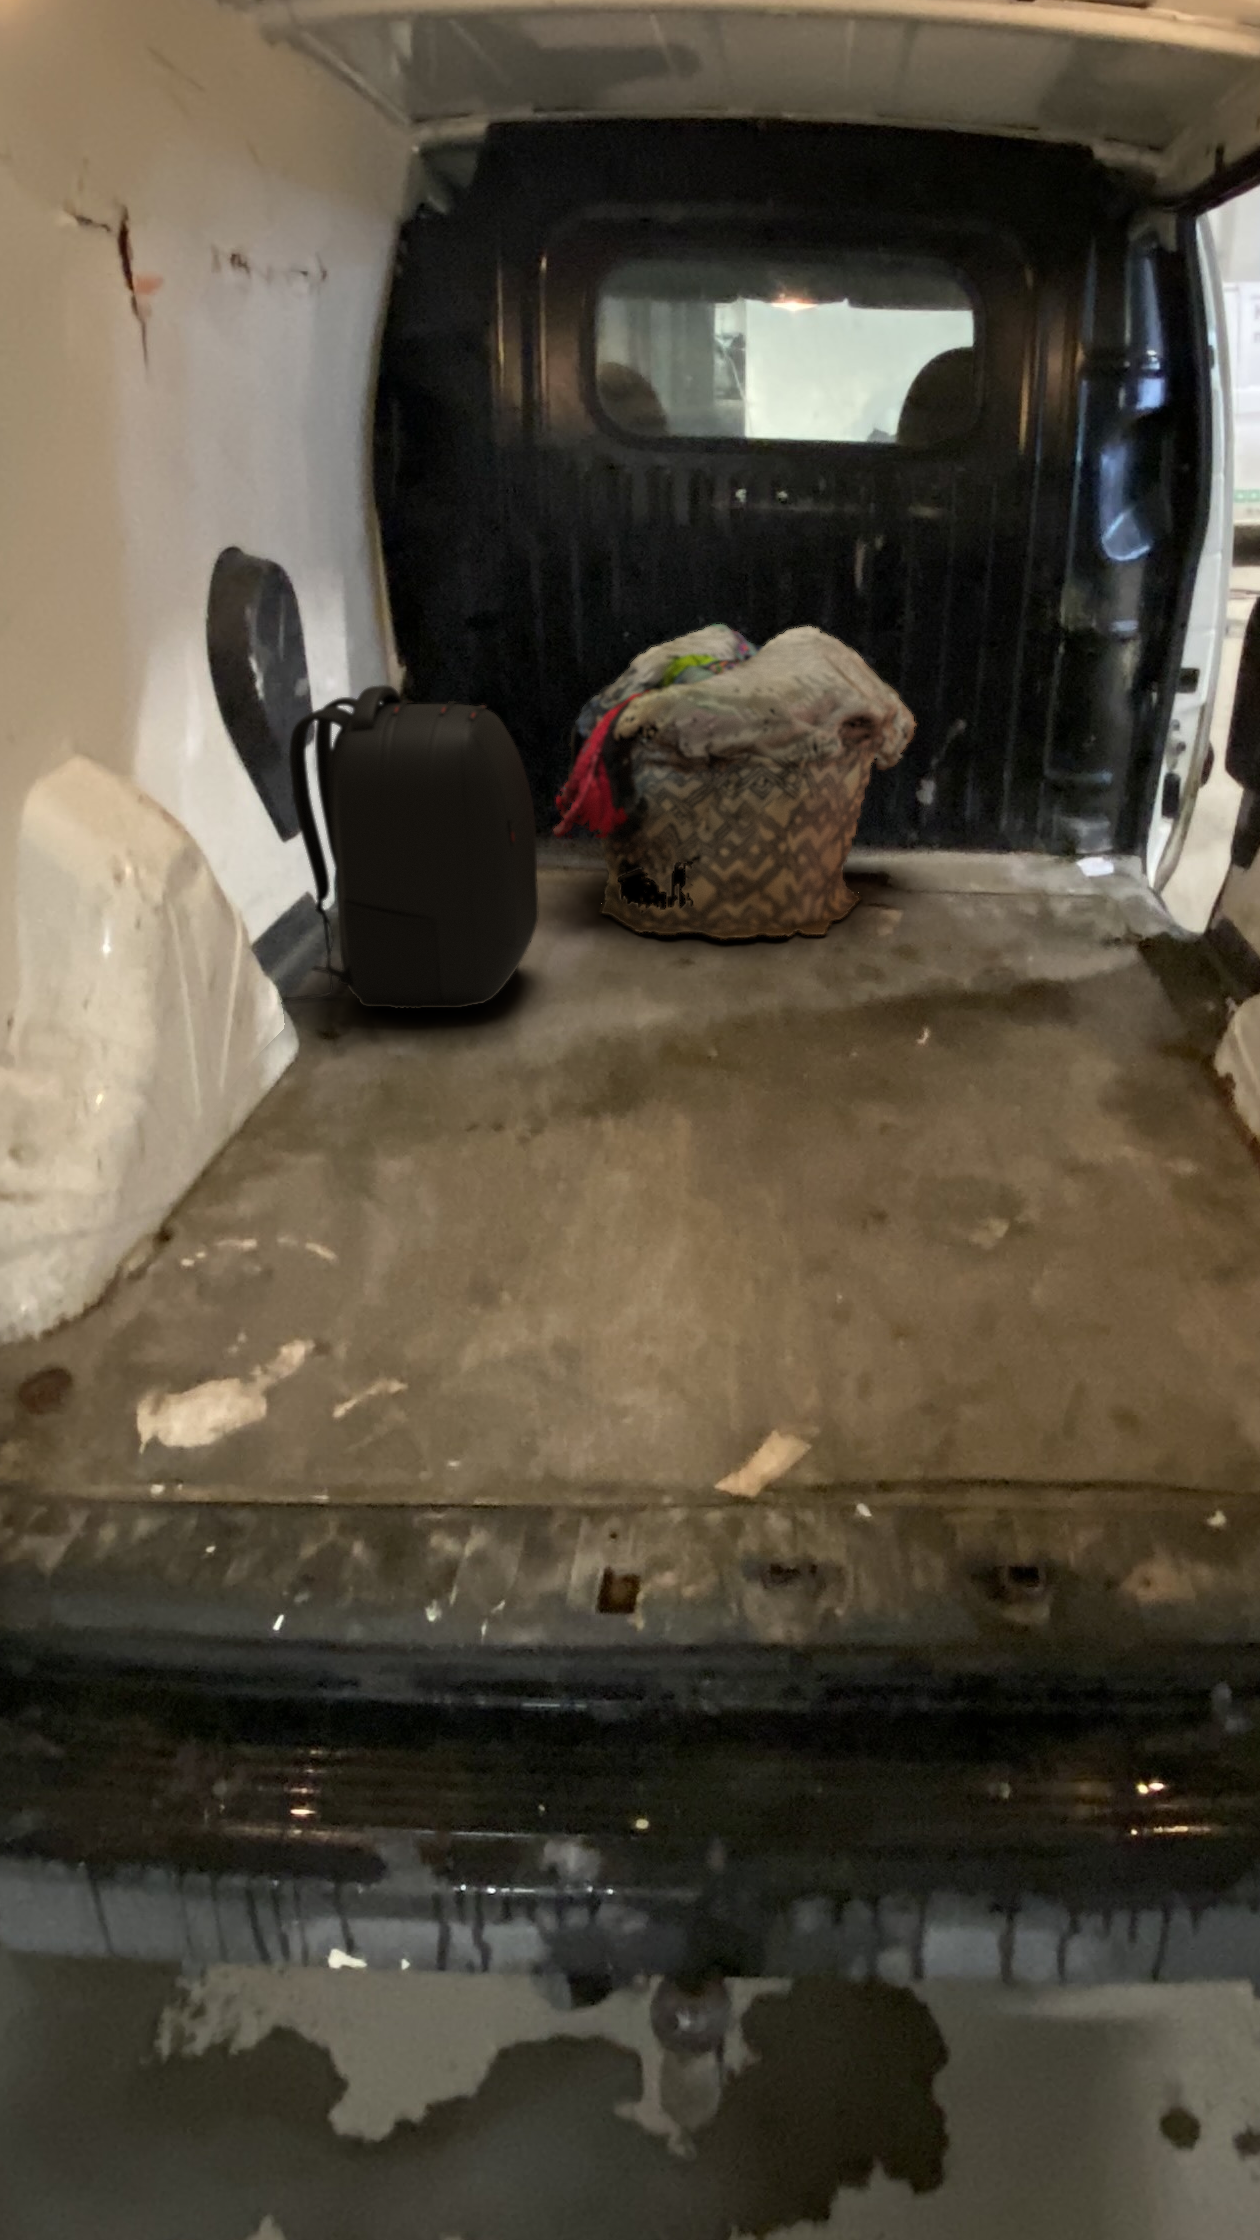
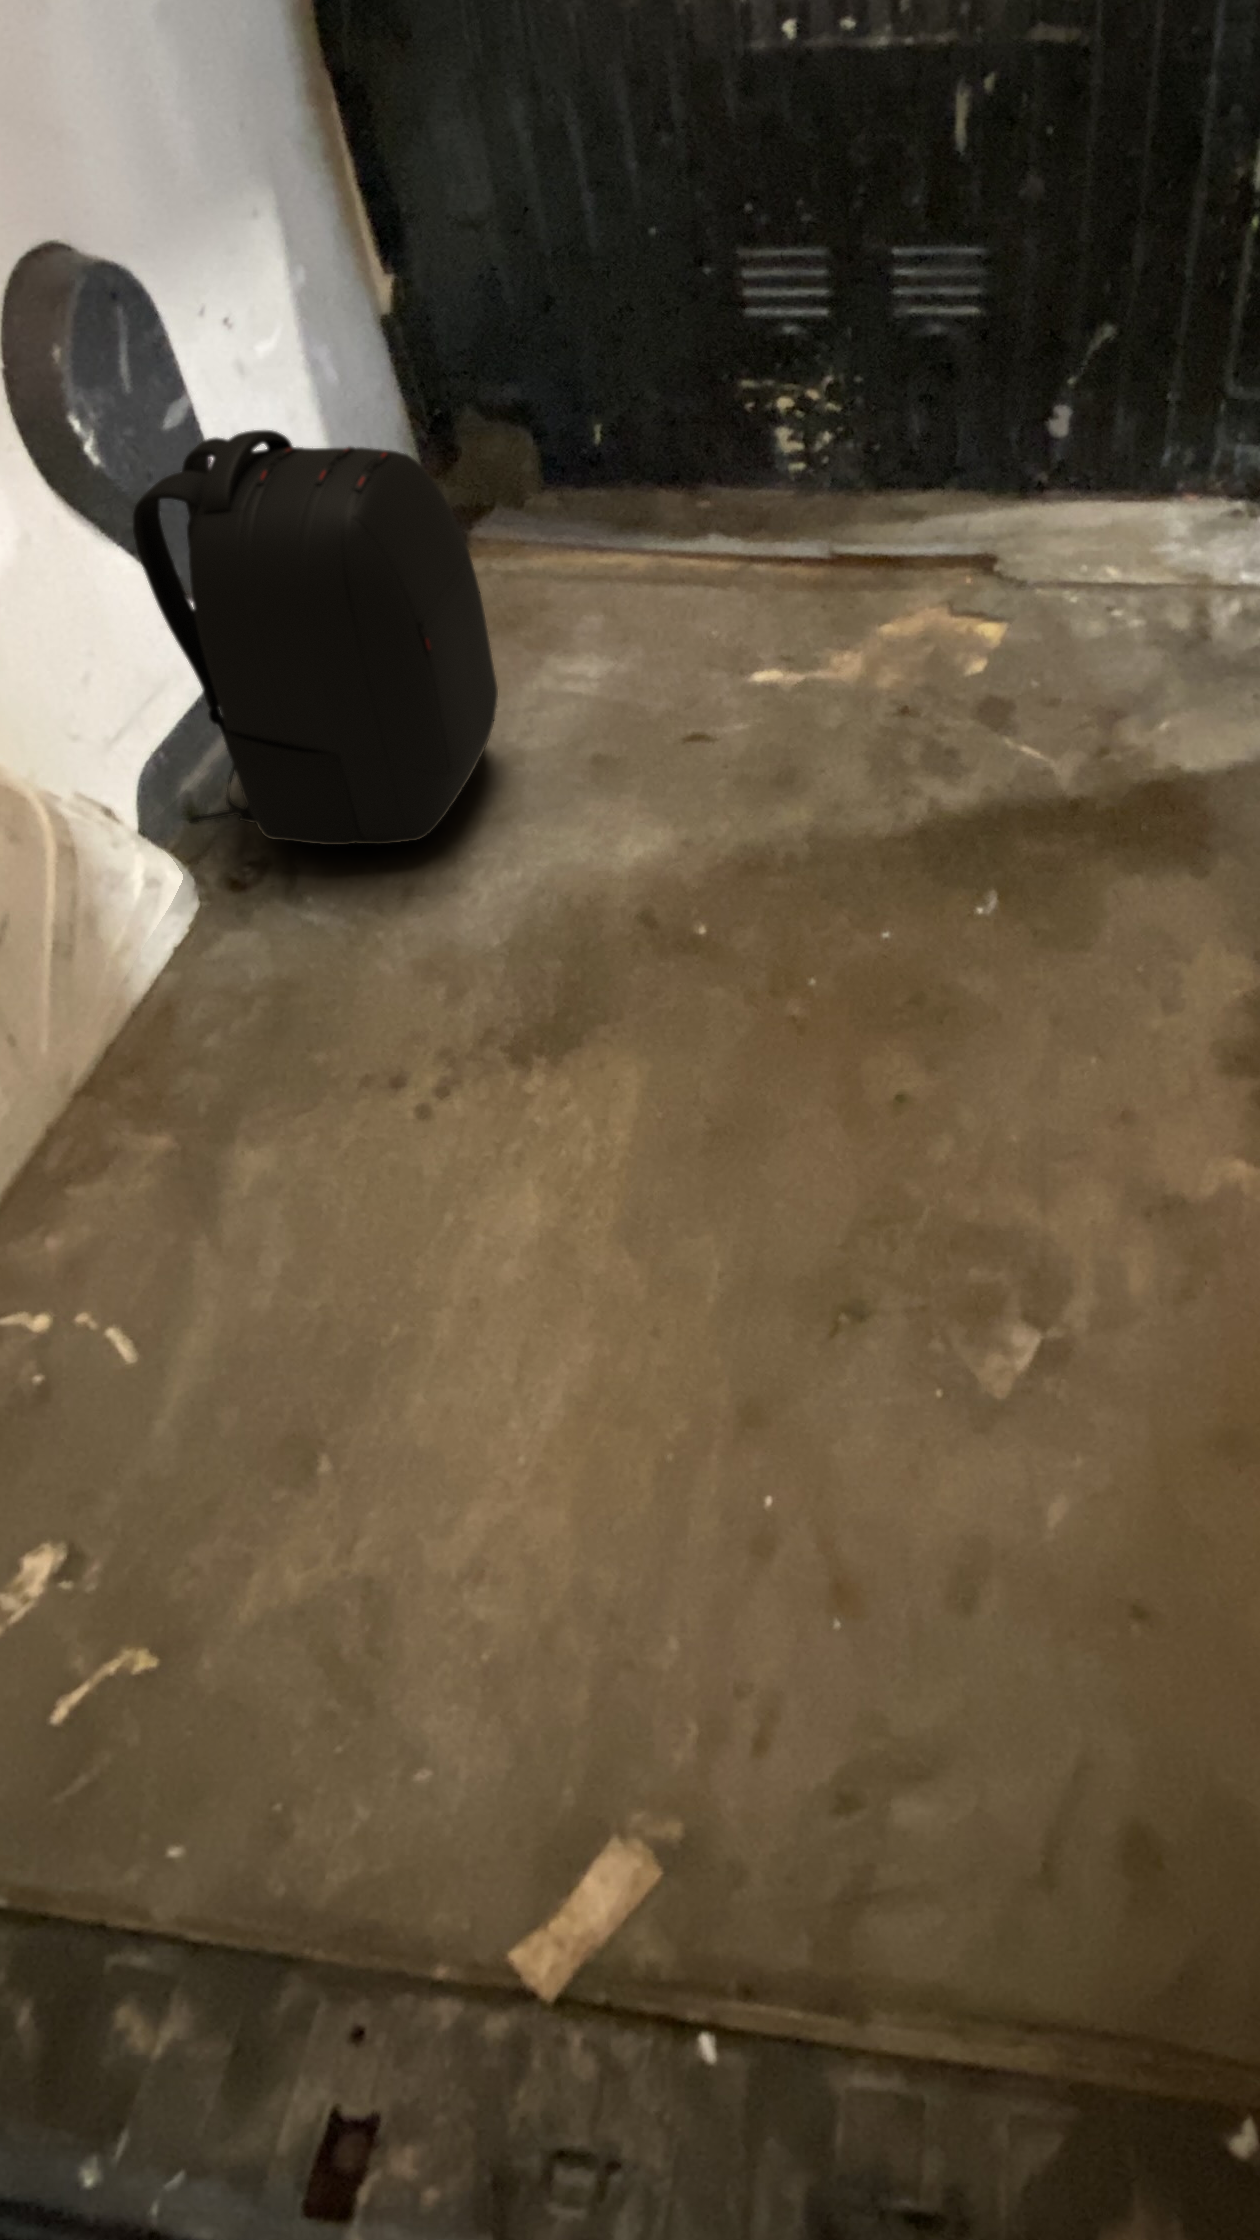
laundry basket: present [554,624,916,939] -> none [533,240,1034,697]

